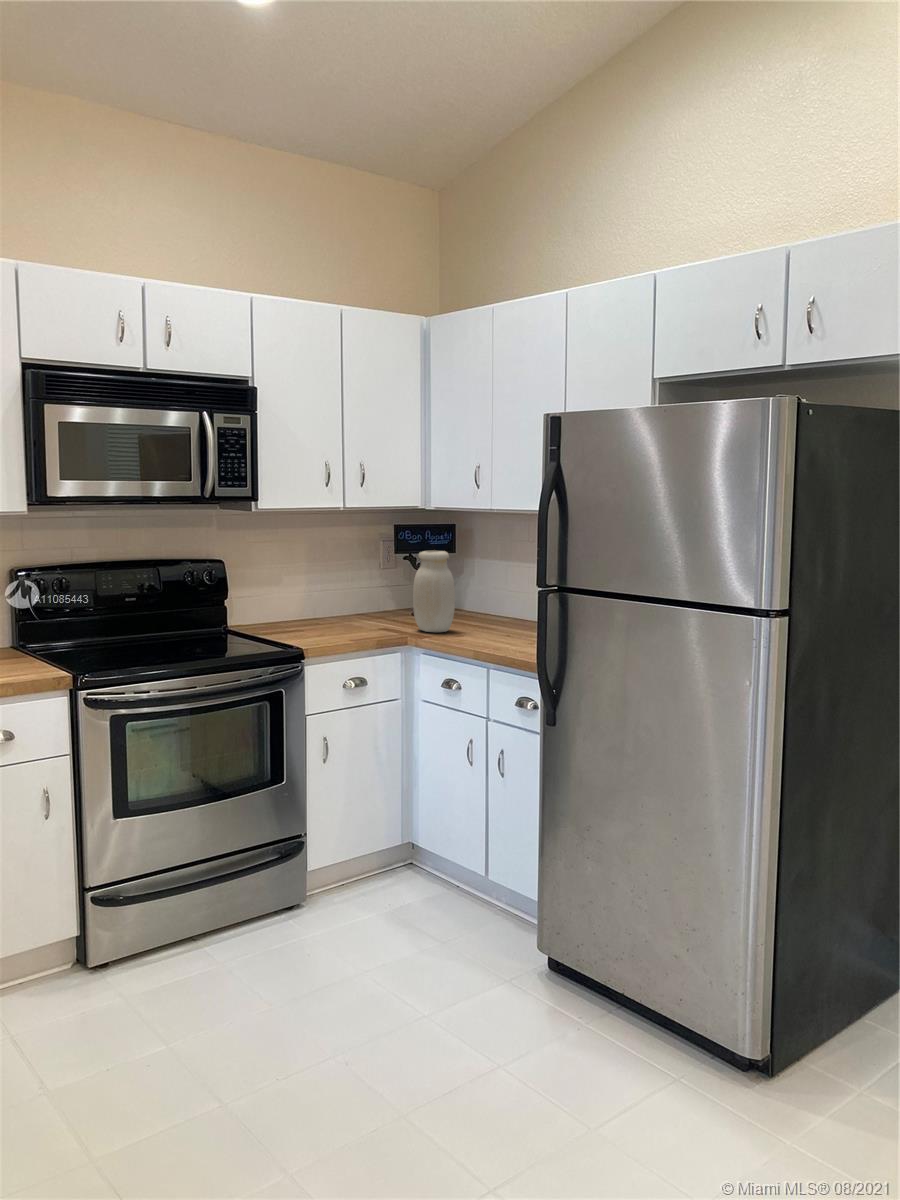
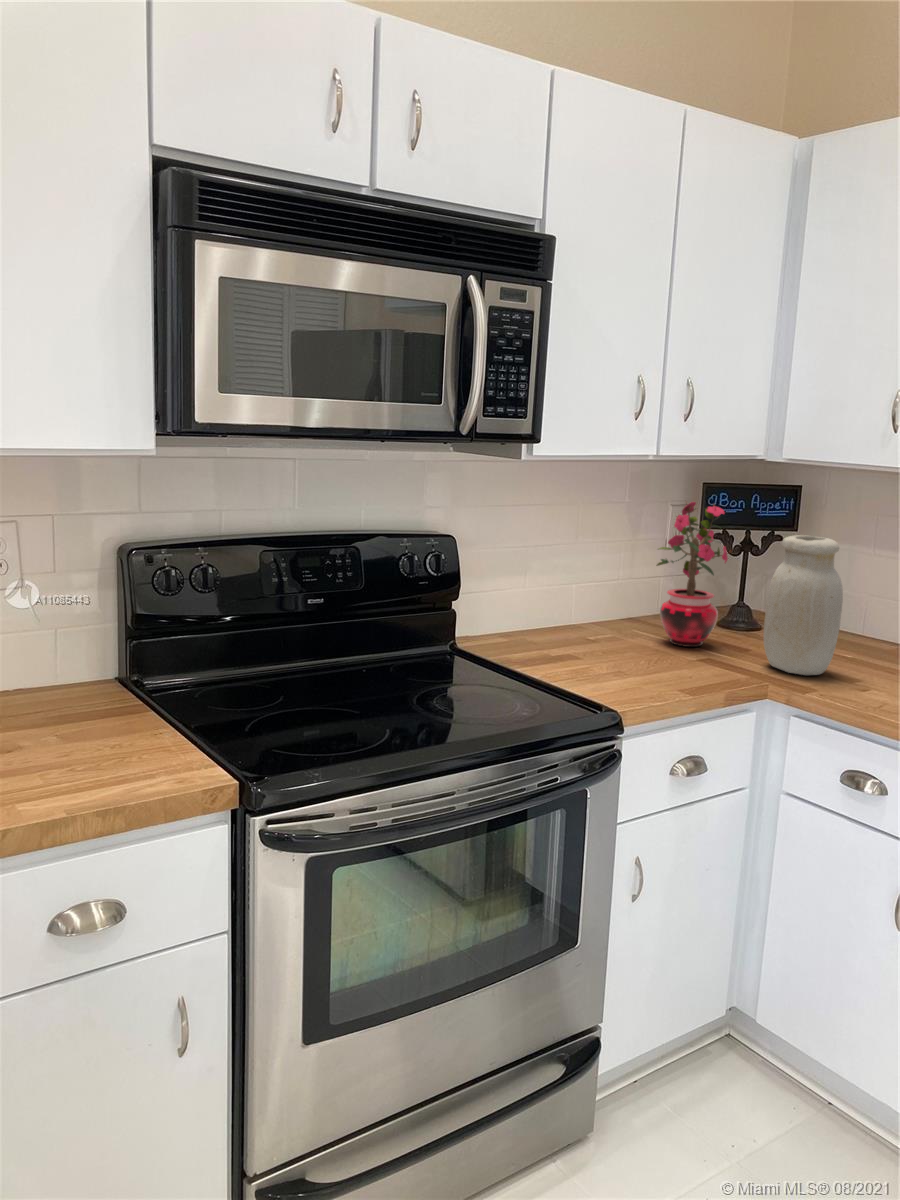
potted plant: none [353,534,401,624] -> present [657,502,728,647]

